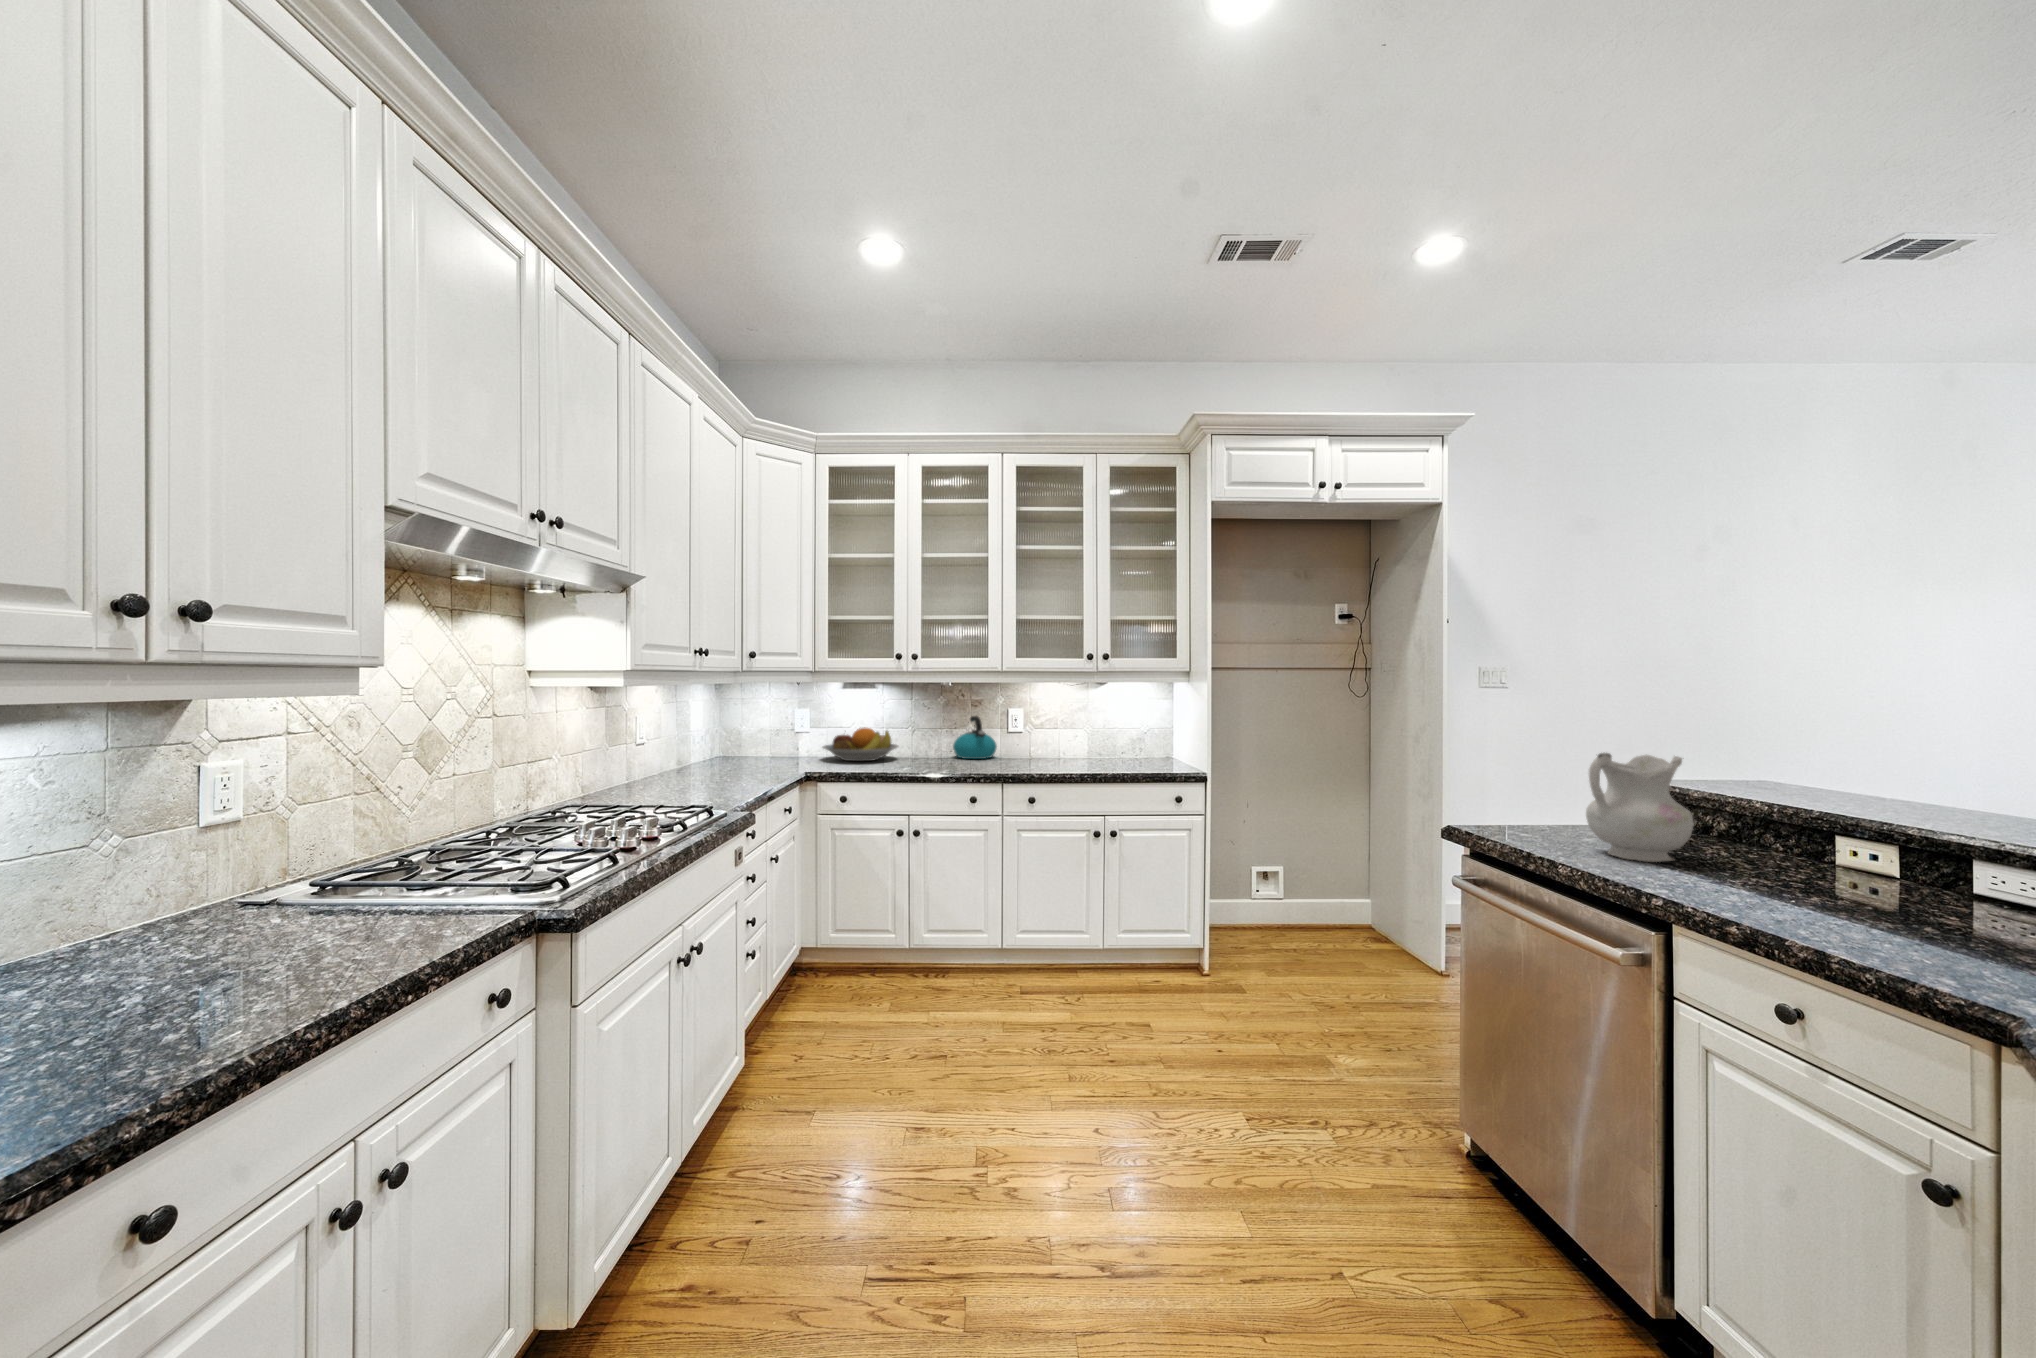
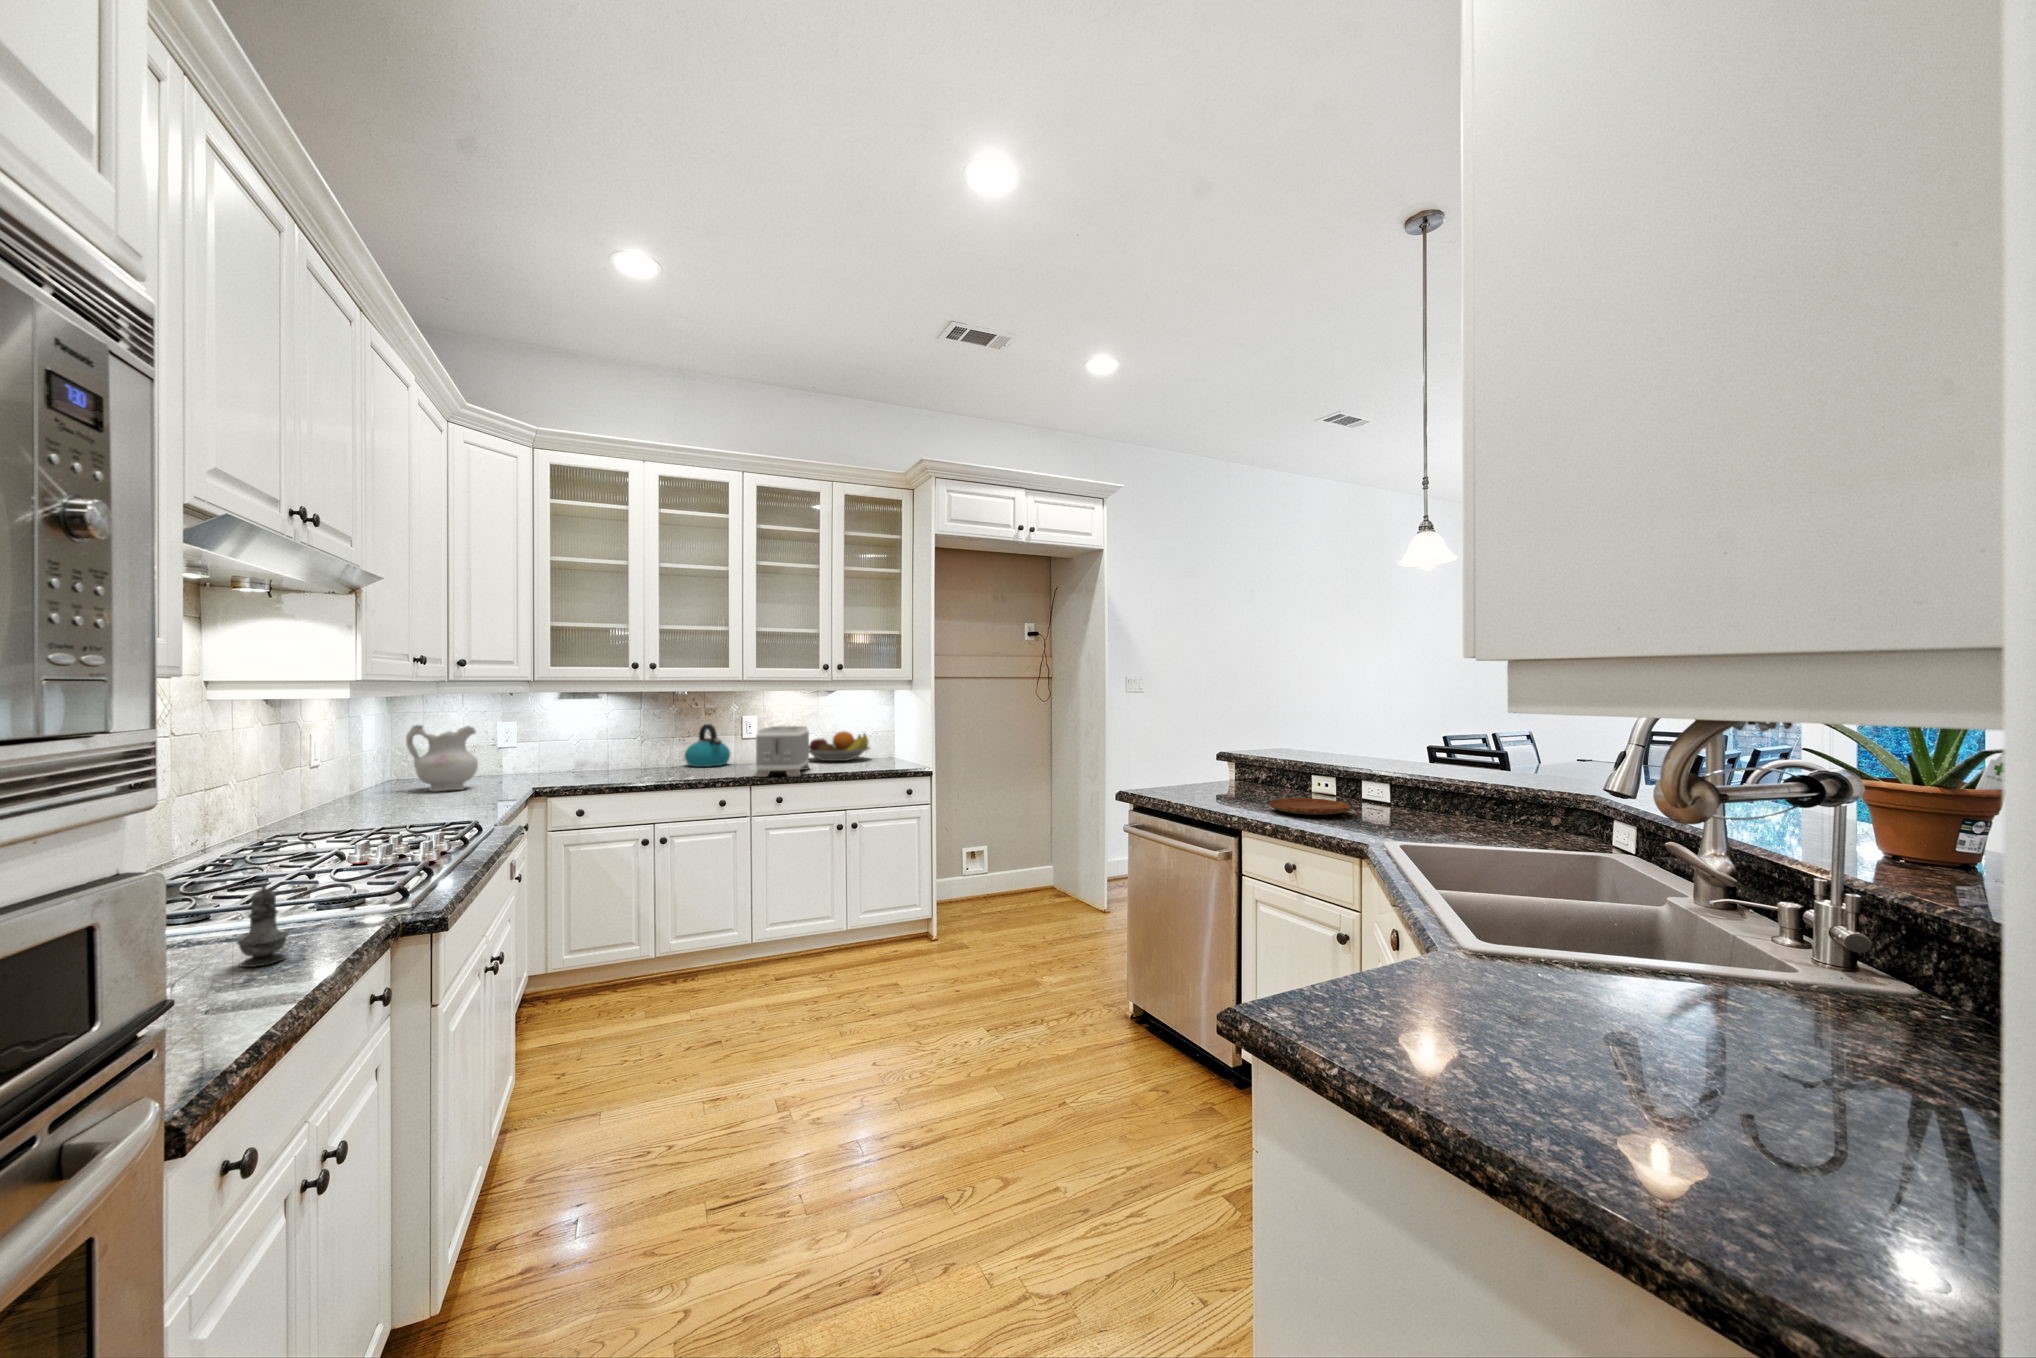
toaster: none [1005,720,1070,776] -> present [755,726,810,777]
fruit bowl: present [823,727,898,761] -> present [809,731,870,761]
ceramic pitcher: present [1586,753,1693,862] -> present [406,725,478,791]
tray: none [1719,871,1914,915] -> present [1269,798,1350,815]
salt shaker: none [329,876,381,963] -> present [237,885,289,967]

